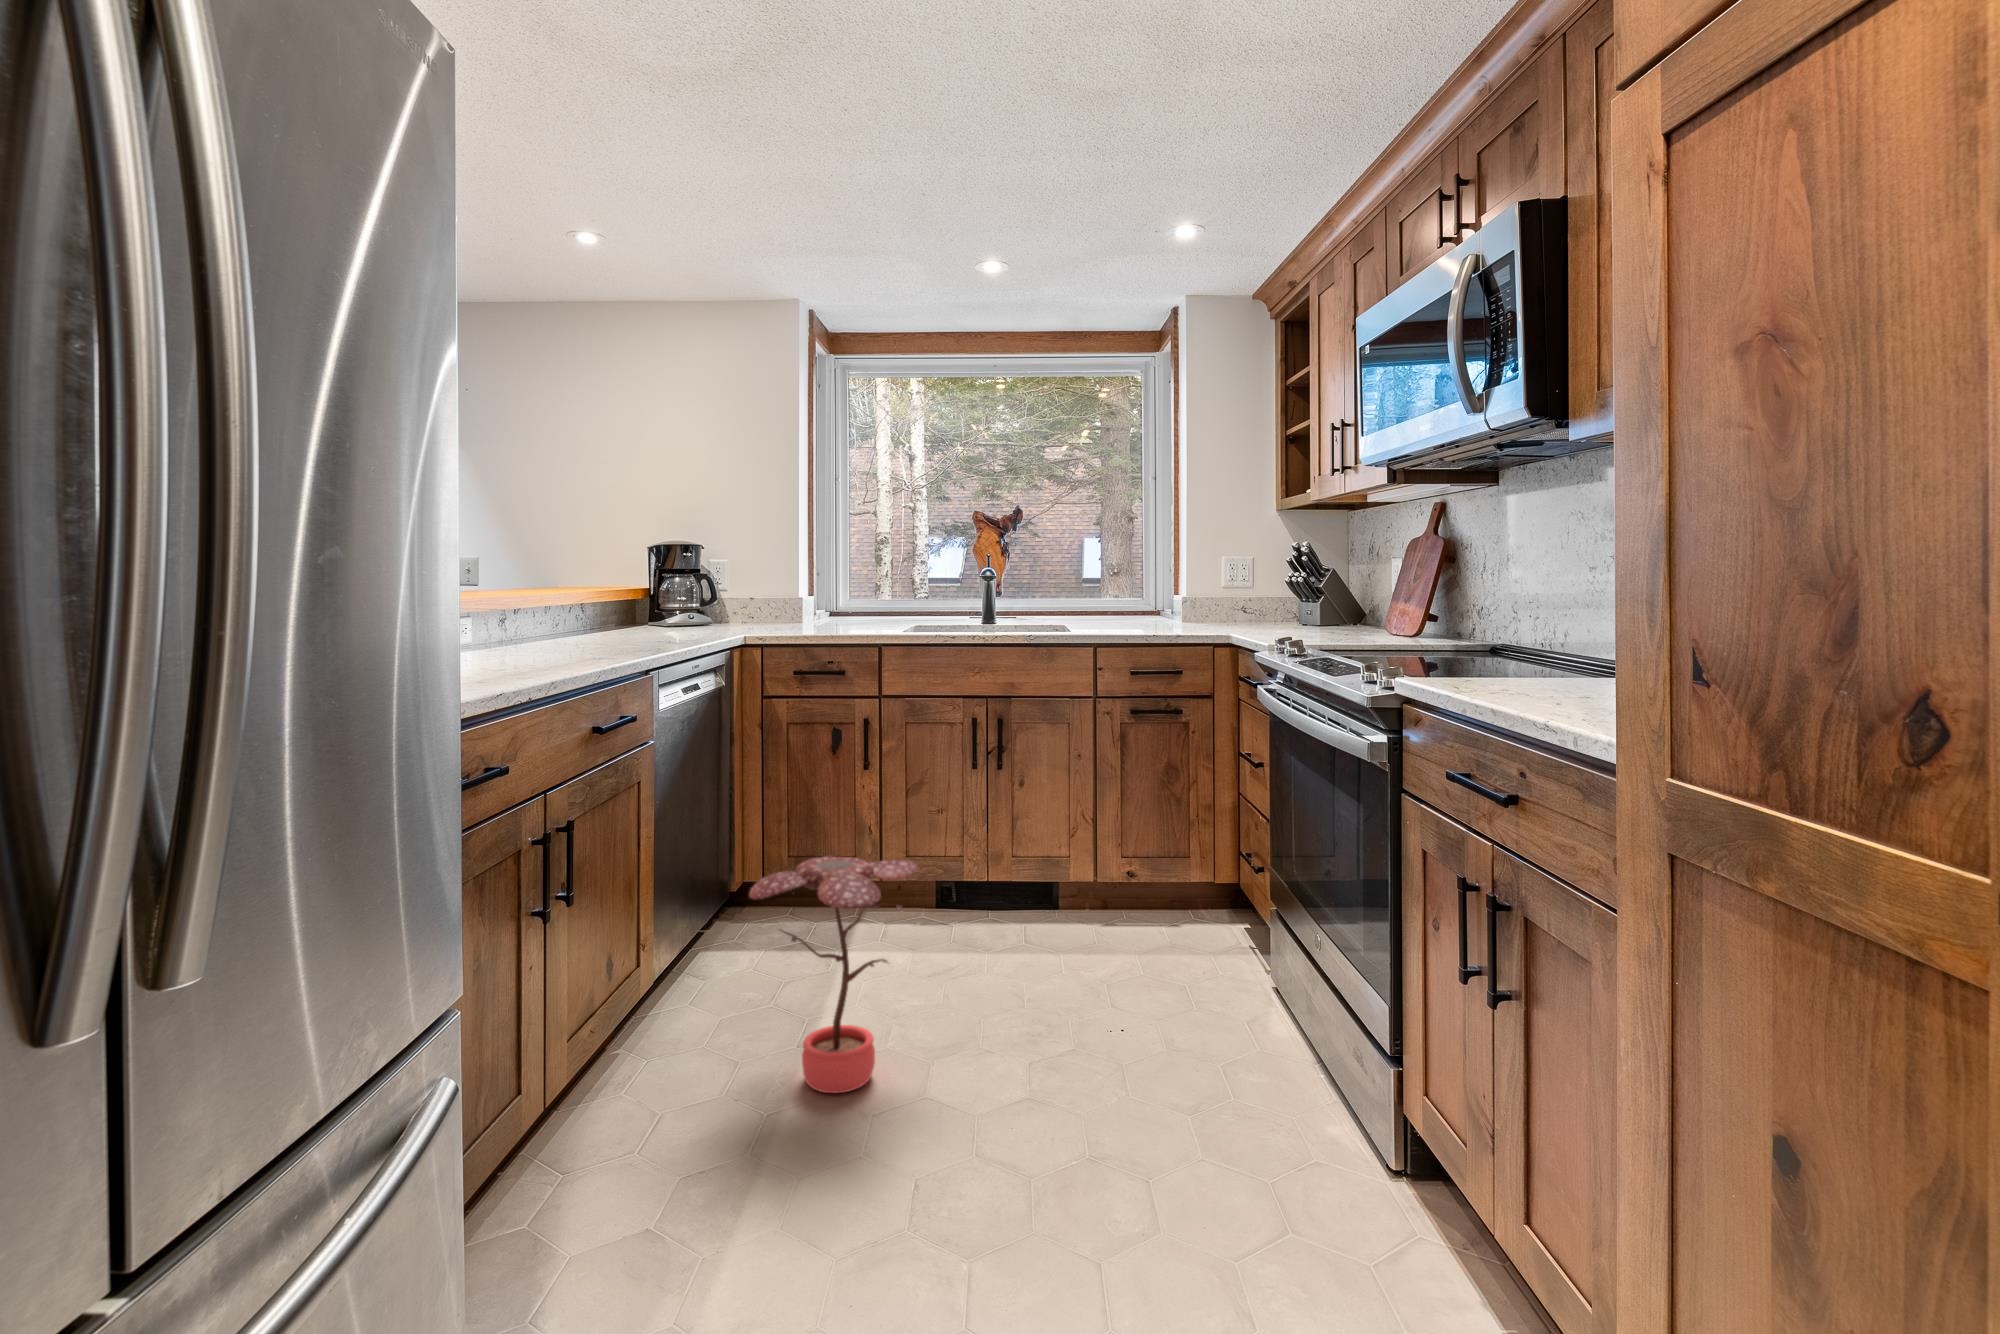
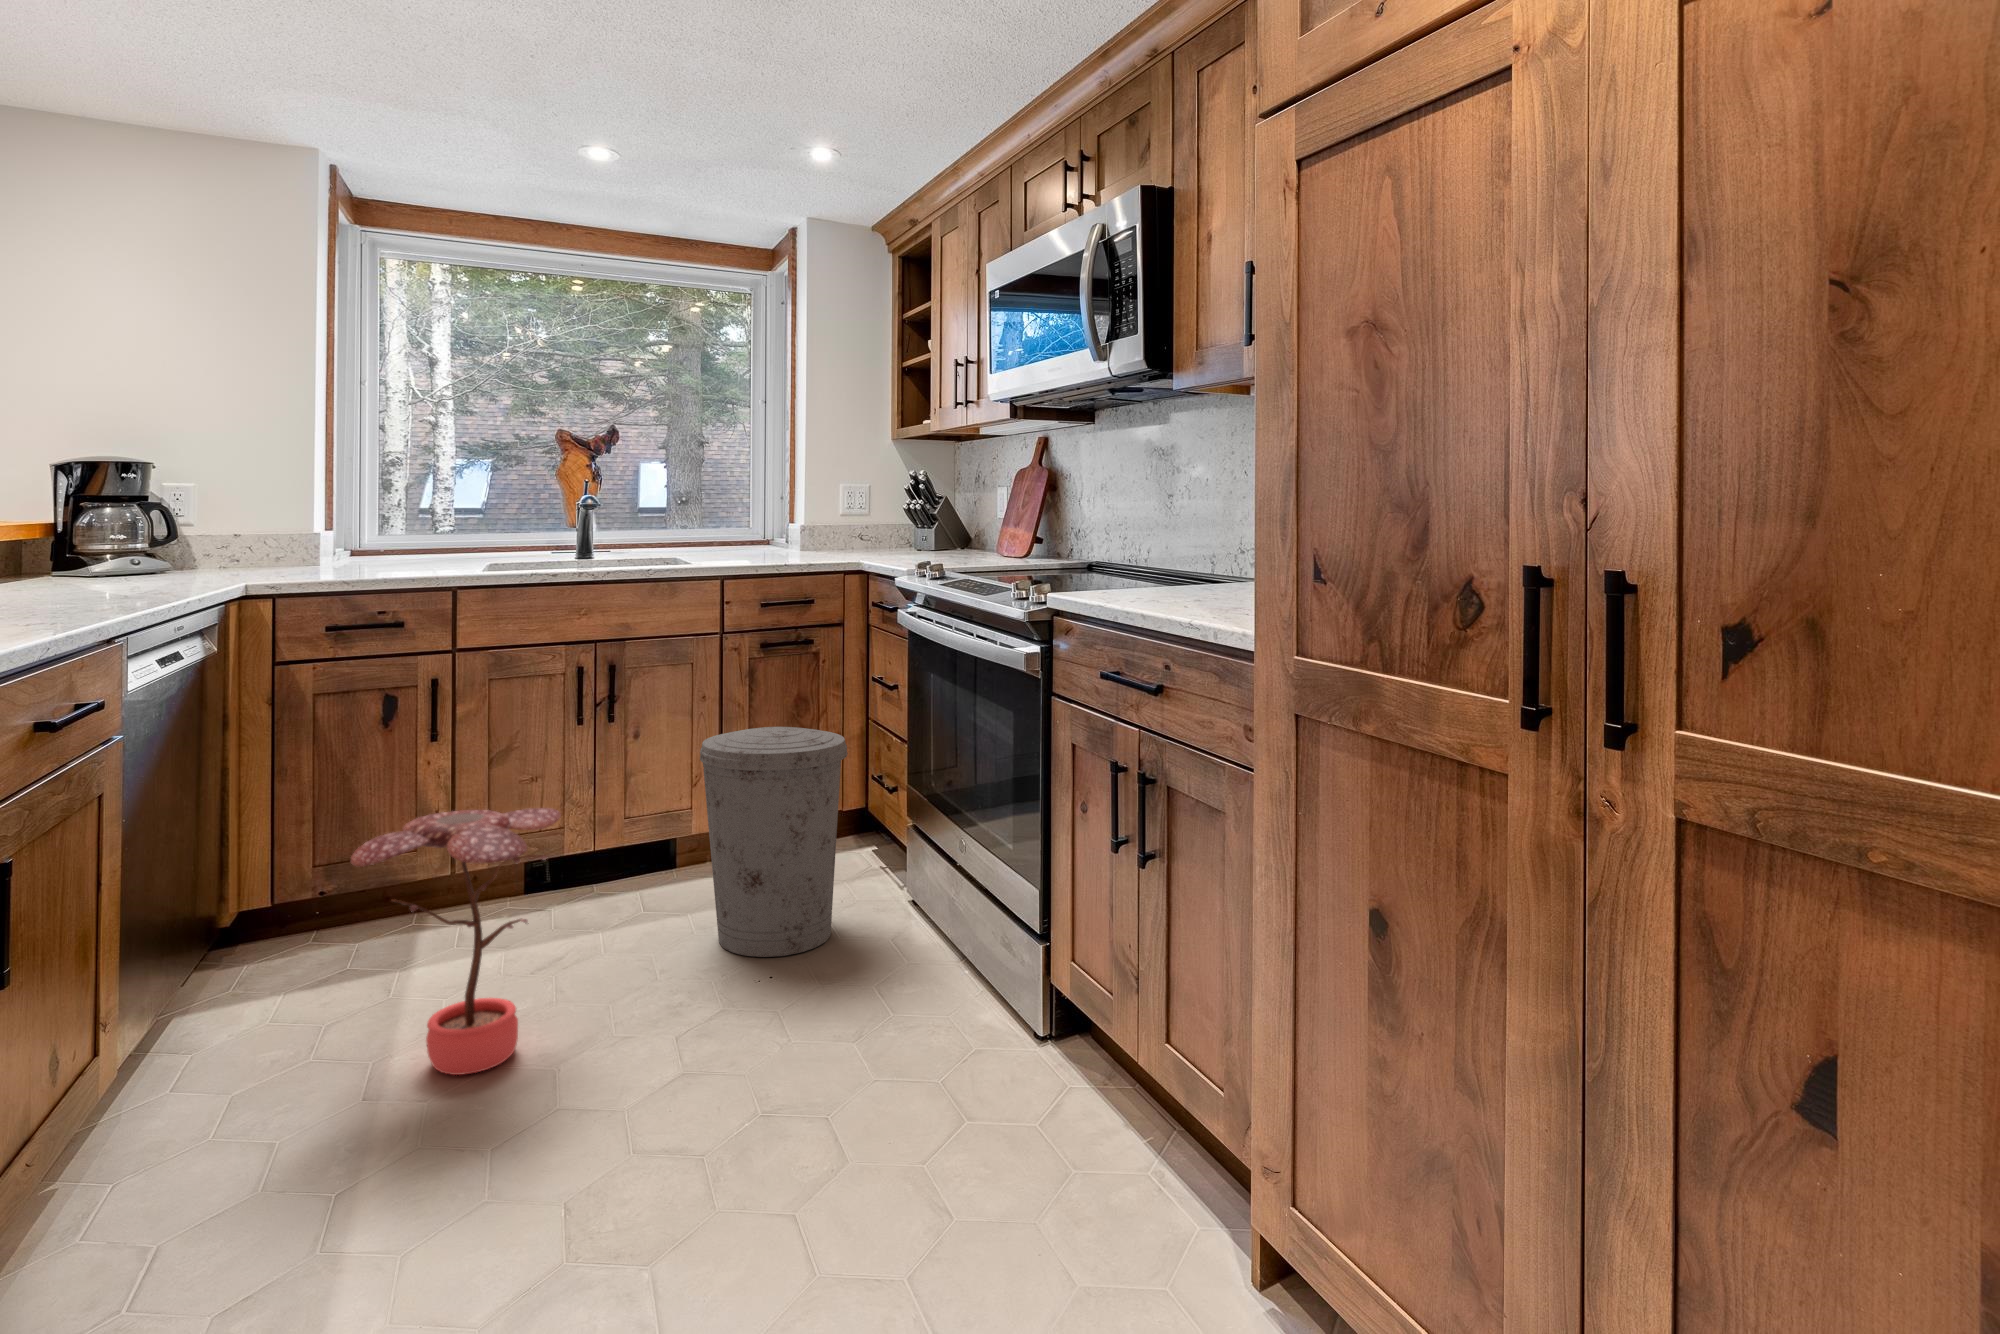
trash can: none [1055,797,1197,1027] -> present [700,727,848,957]

